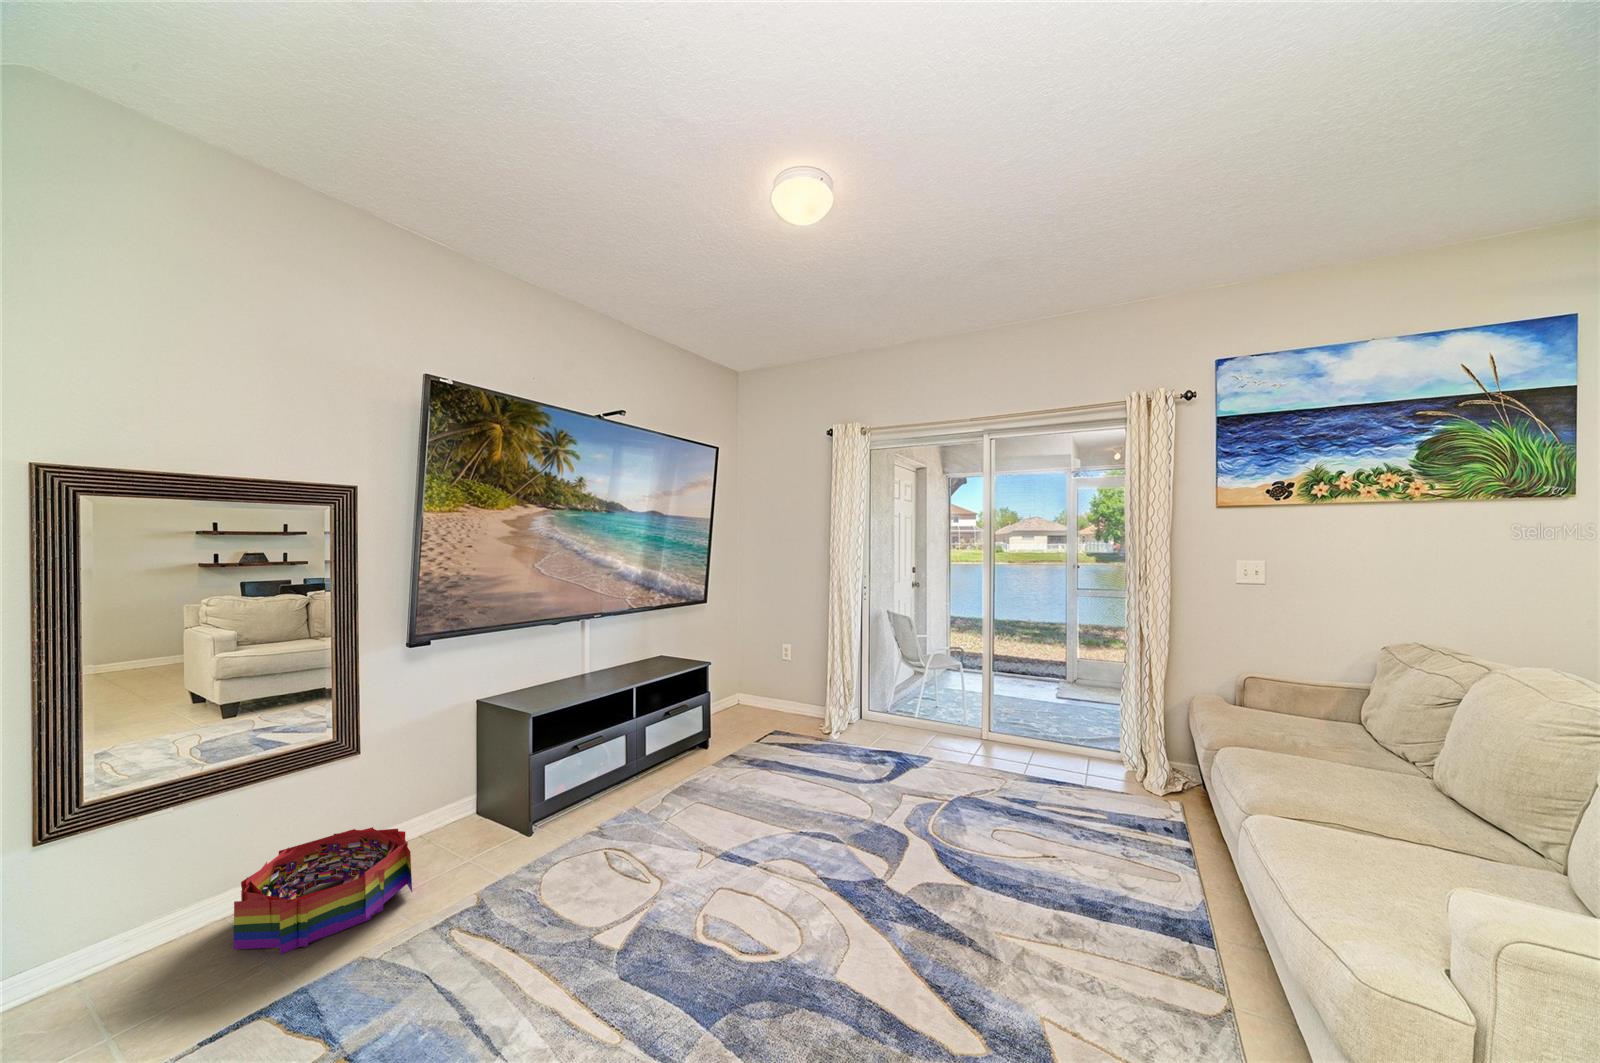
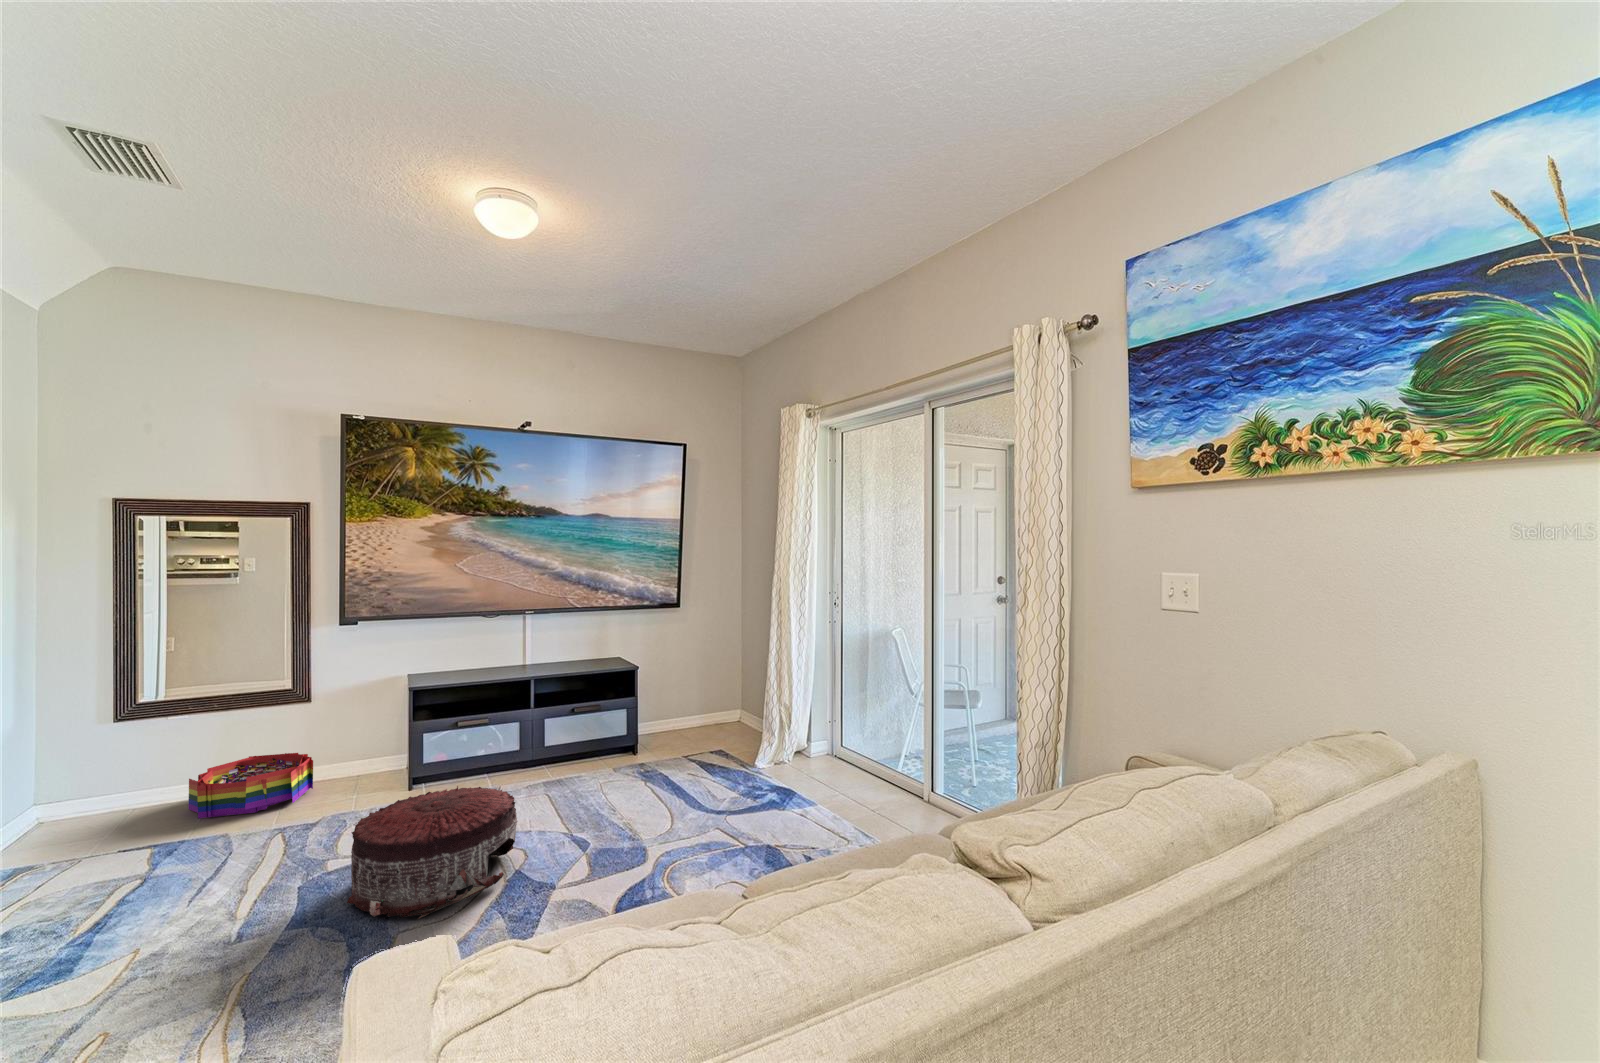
pouf: none [694,799,854,960] -> present [347,786,518,919]

